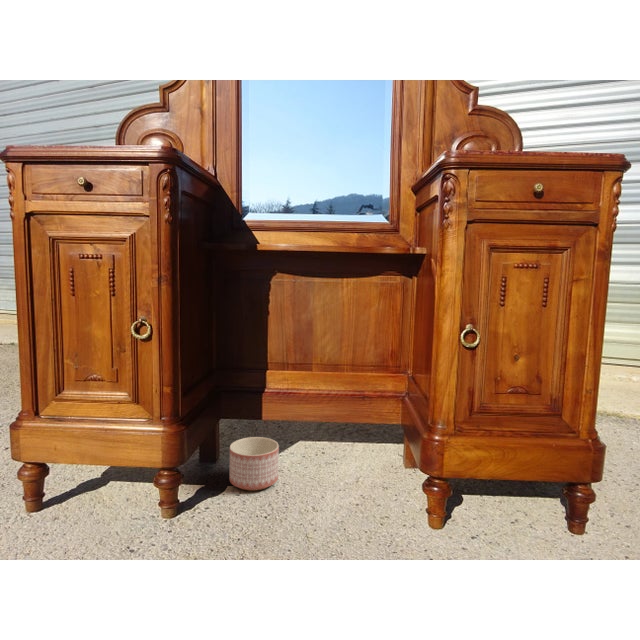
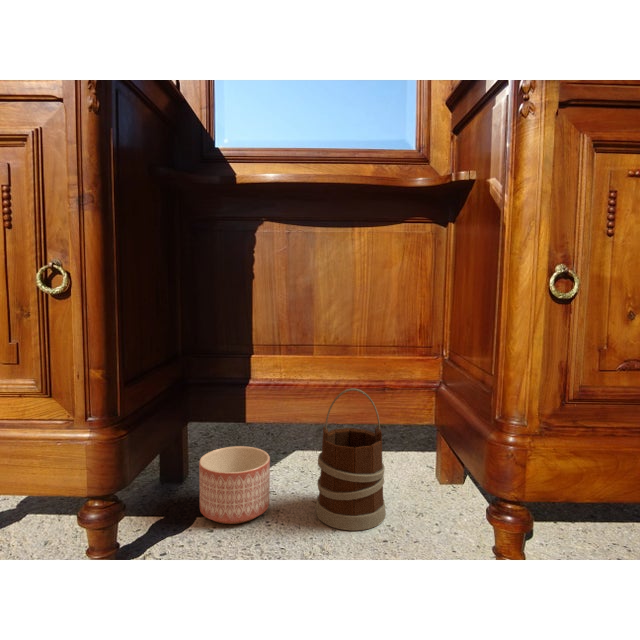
wooden bucket: none [310,399,360,497] -> present [316,389,386,530]

